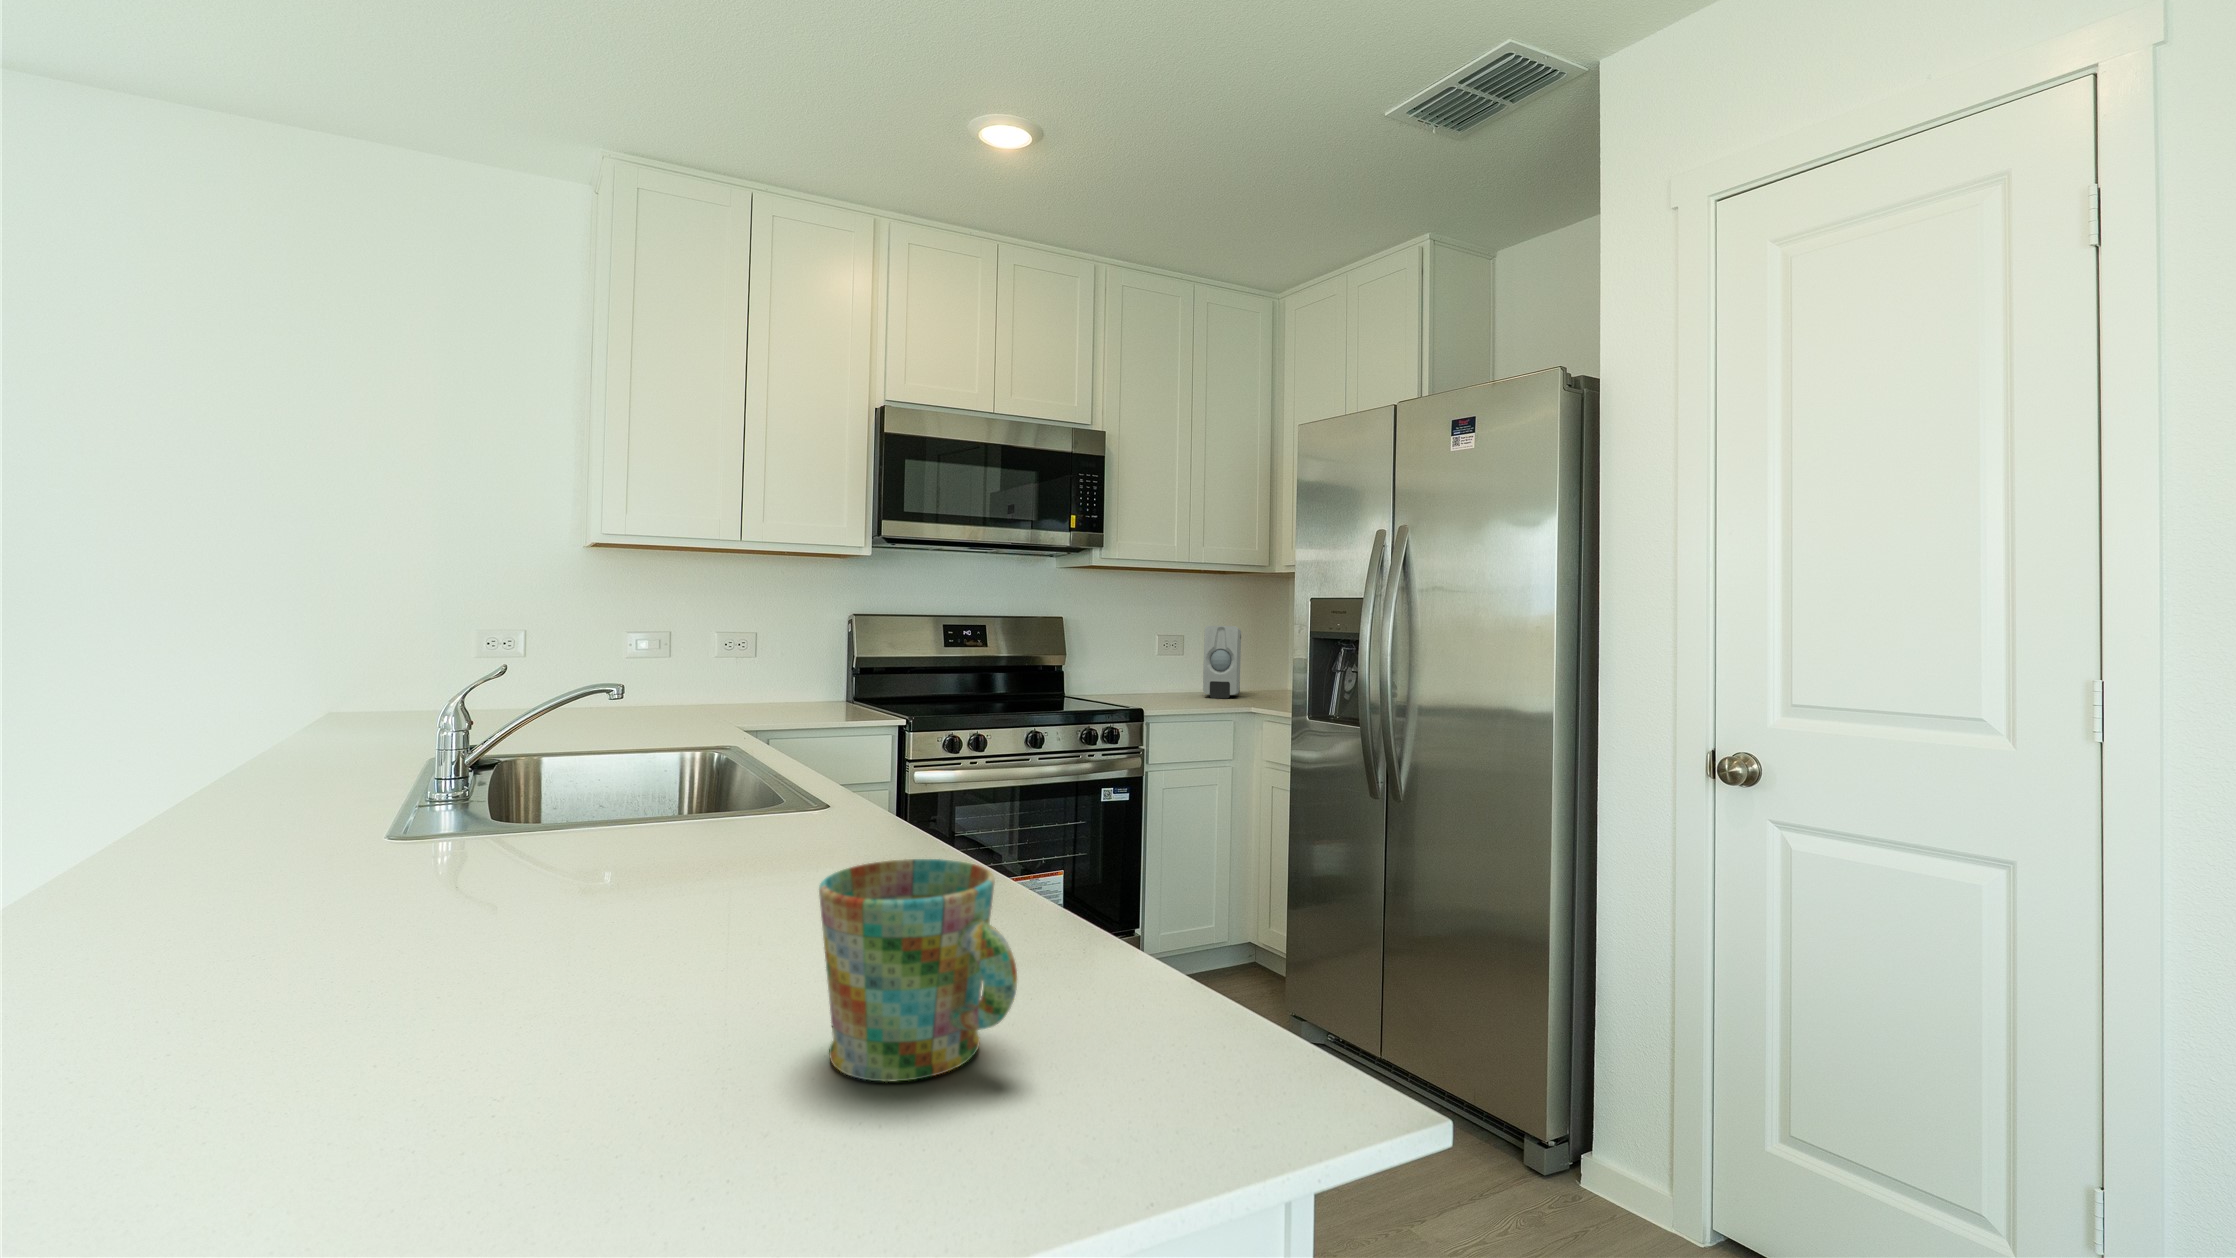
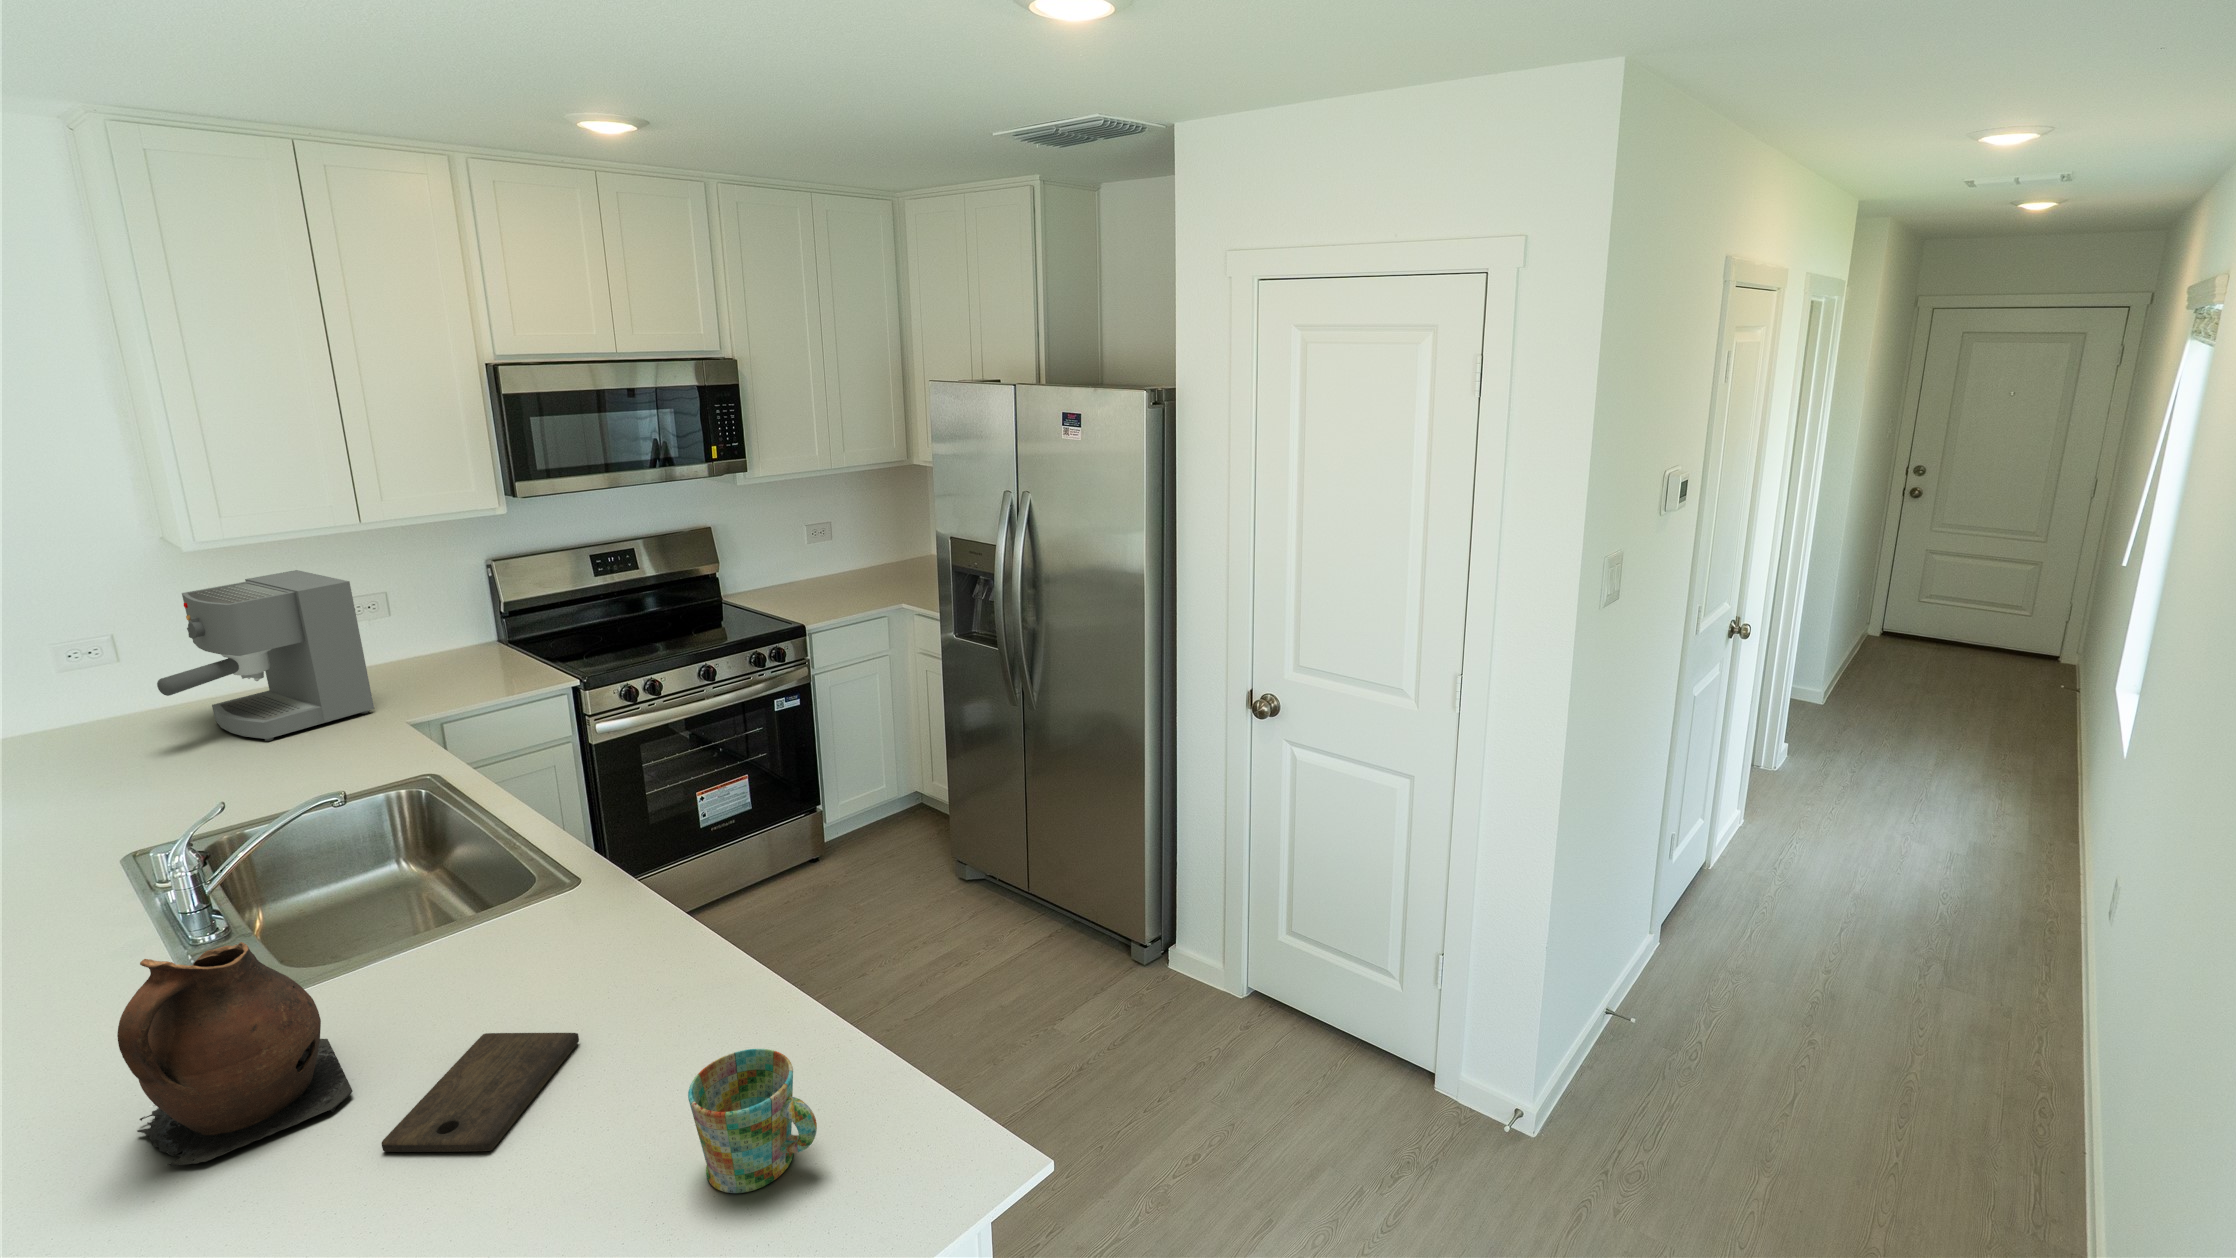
coffee maker: none [533,580,716,726] -> present [157,570,374,741]
soap dispenser: present [1203,626,1241,698] -> none [852,516,890,585]
ceramic pitcher: none [198,648,475,934] -> present [117,942,352,1166]
cutting board: none [439,883,745,979] -> present [382,1033,579,1152]

